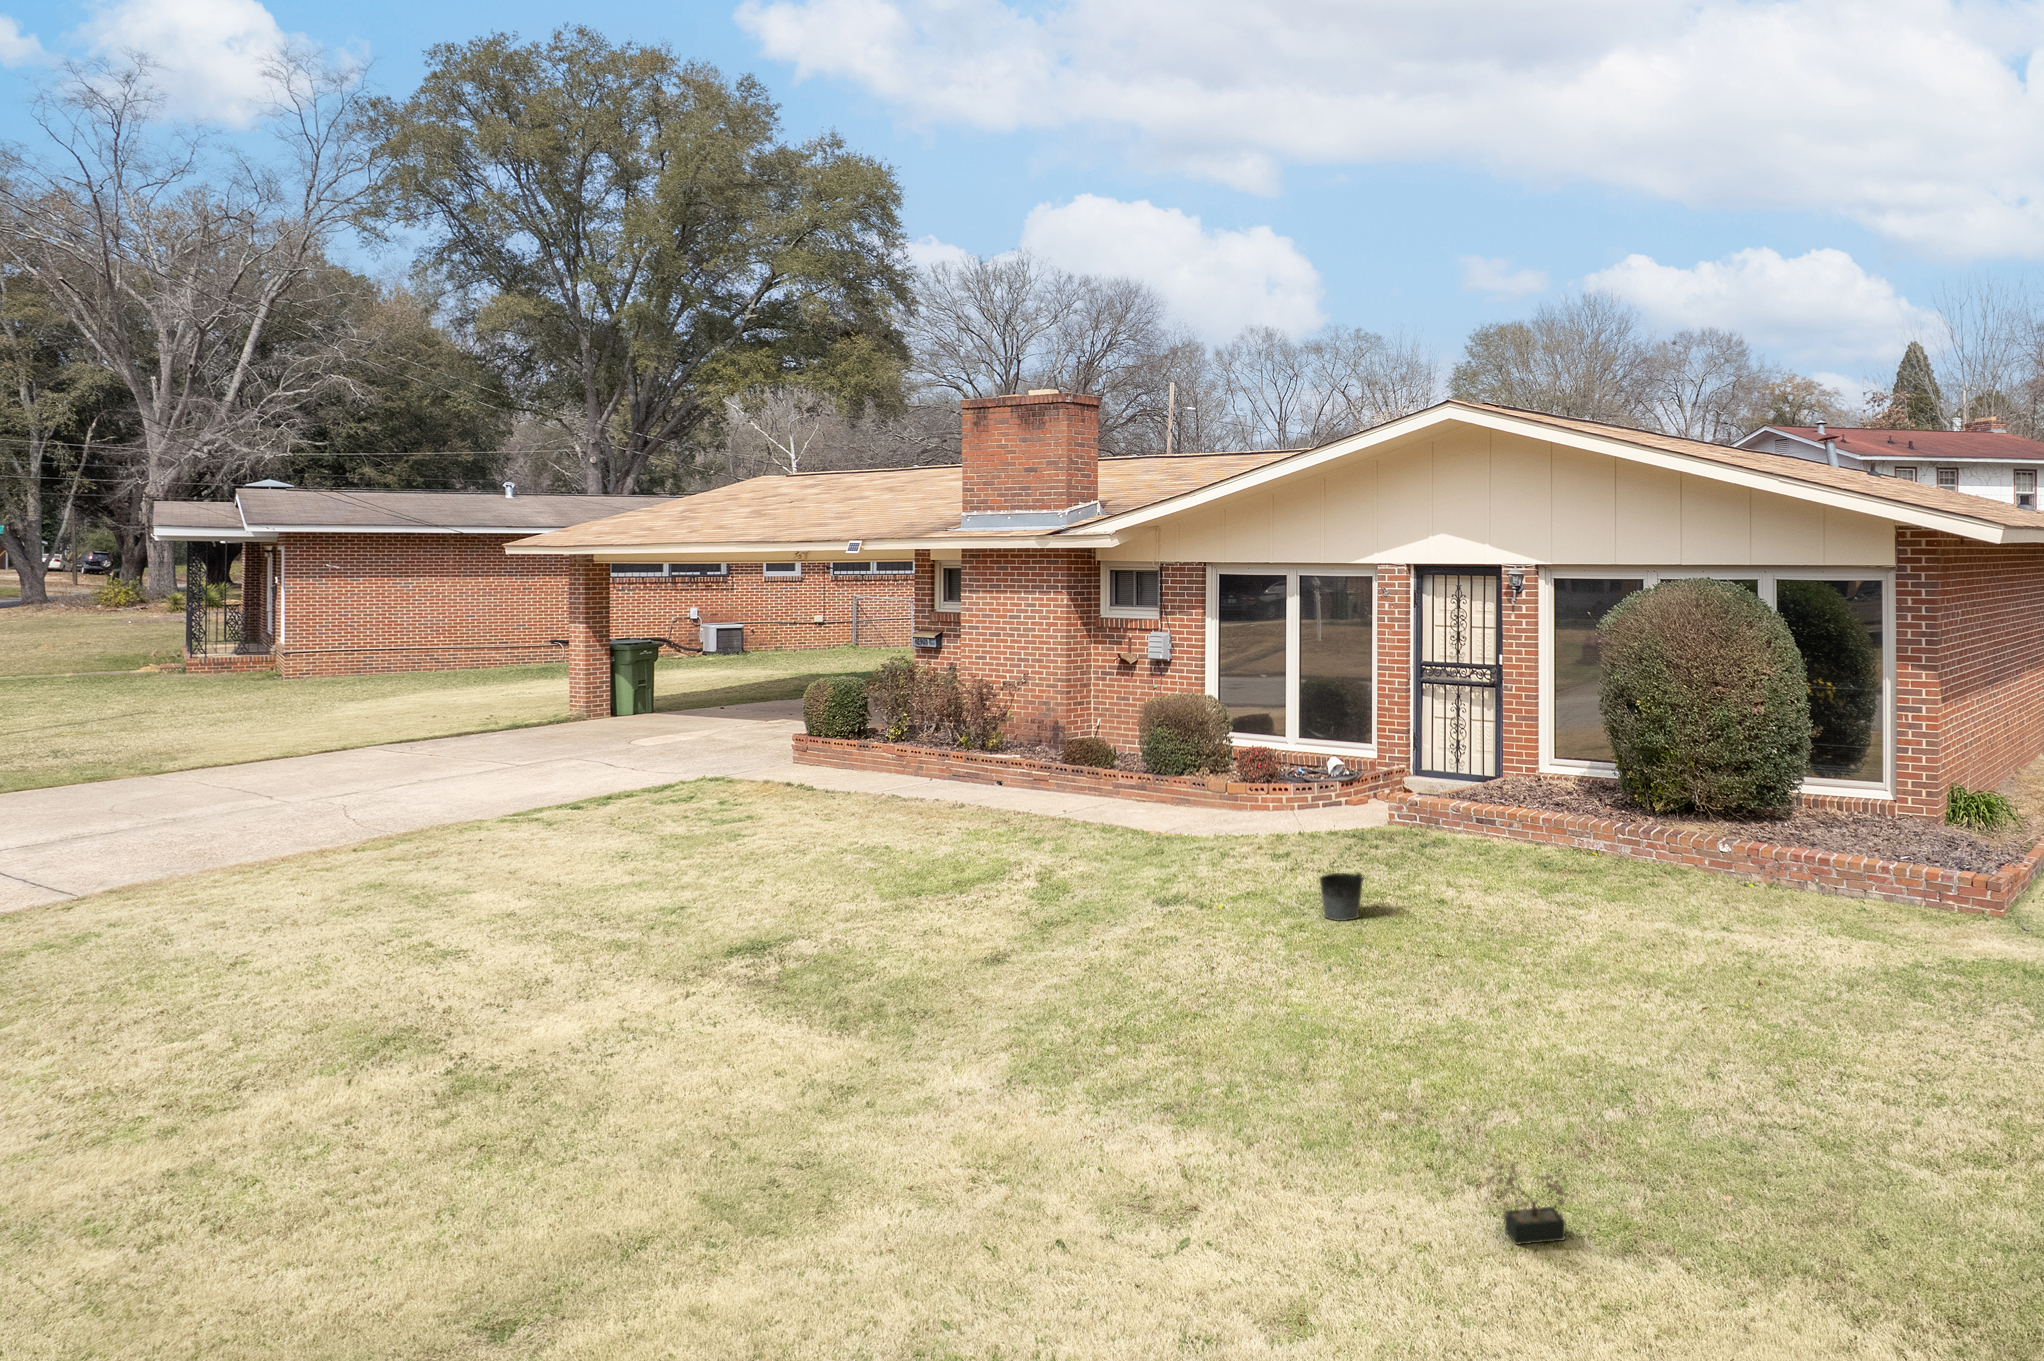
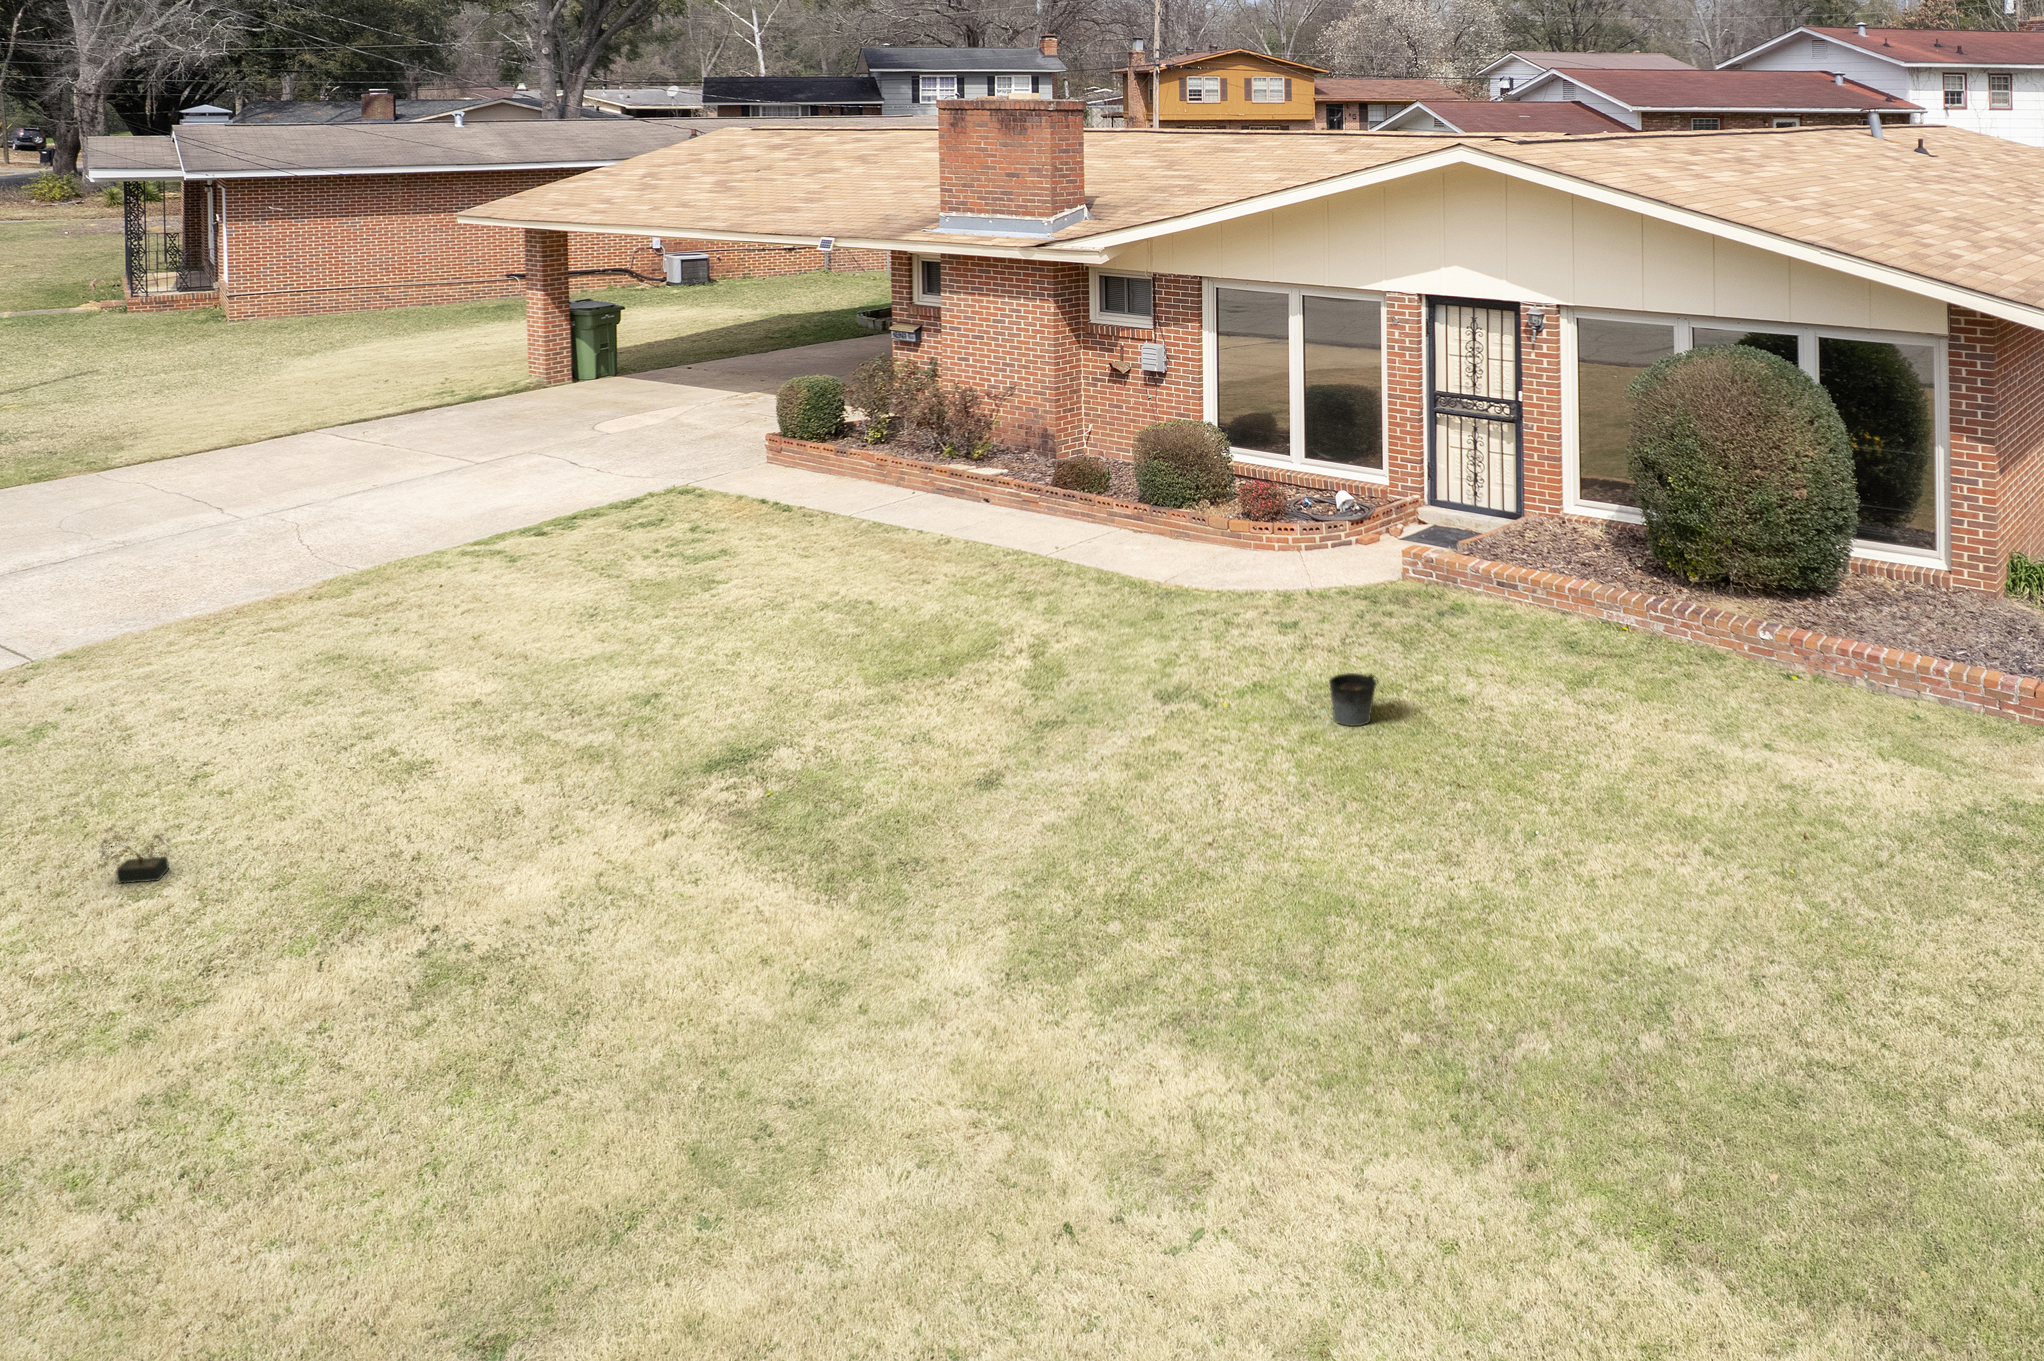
decorative plant: present [1486,1163,1575,1245] -> present [100,827,171,884]

